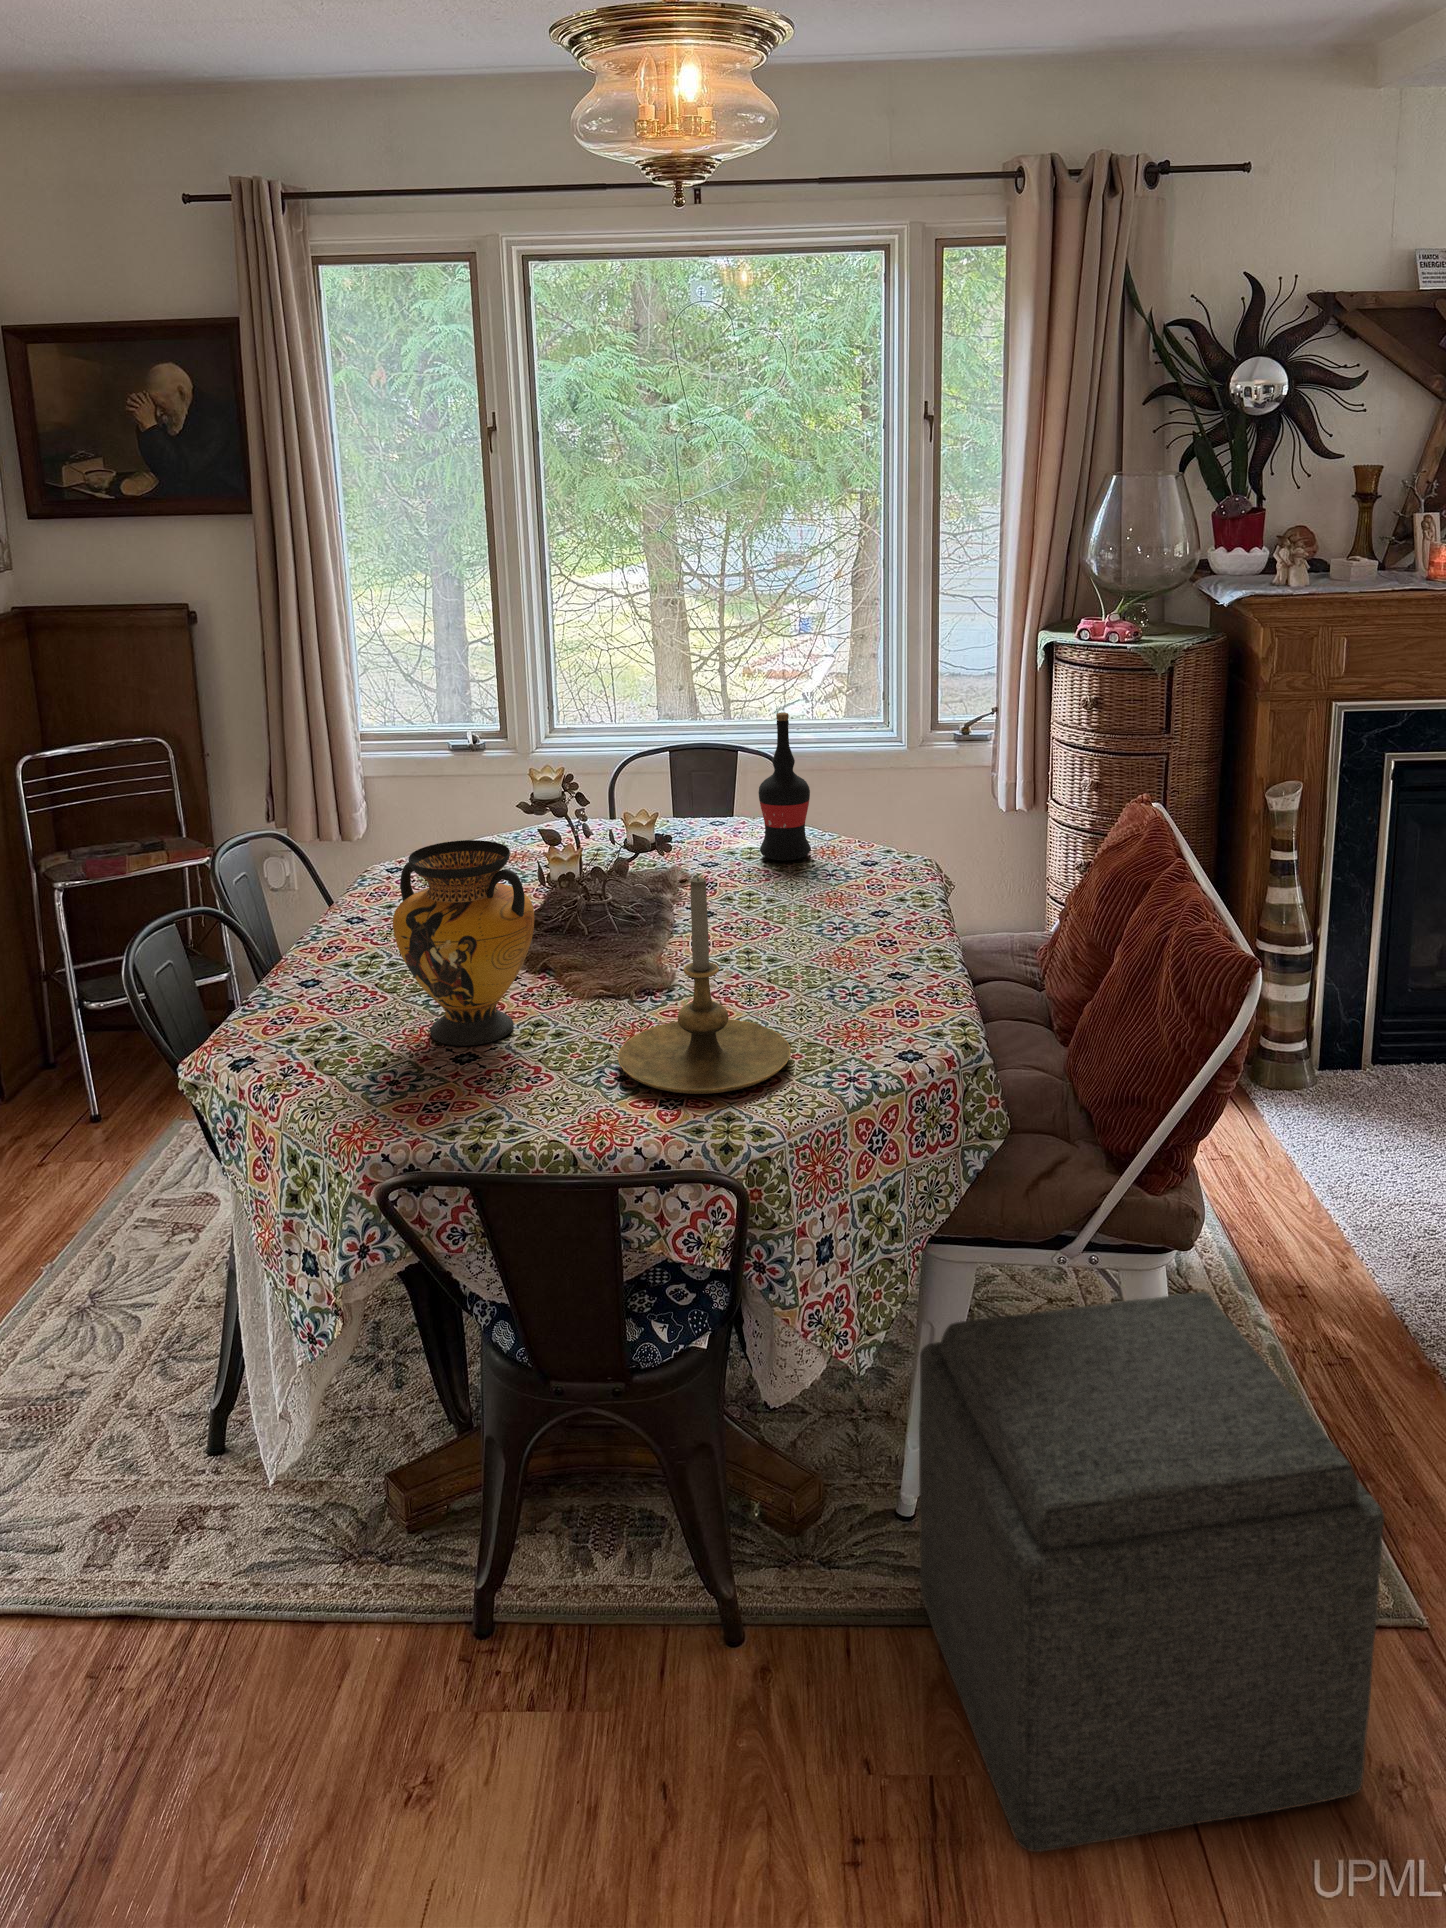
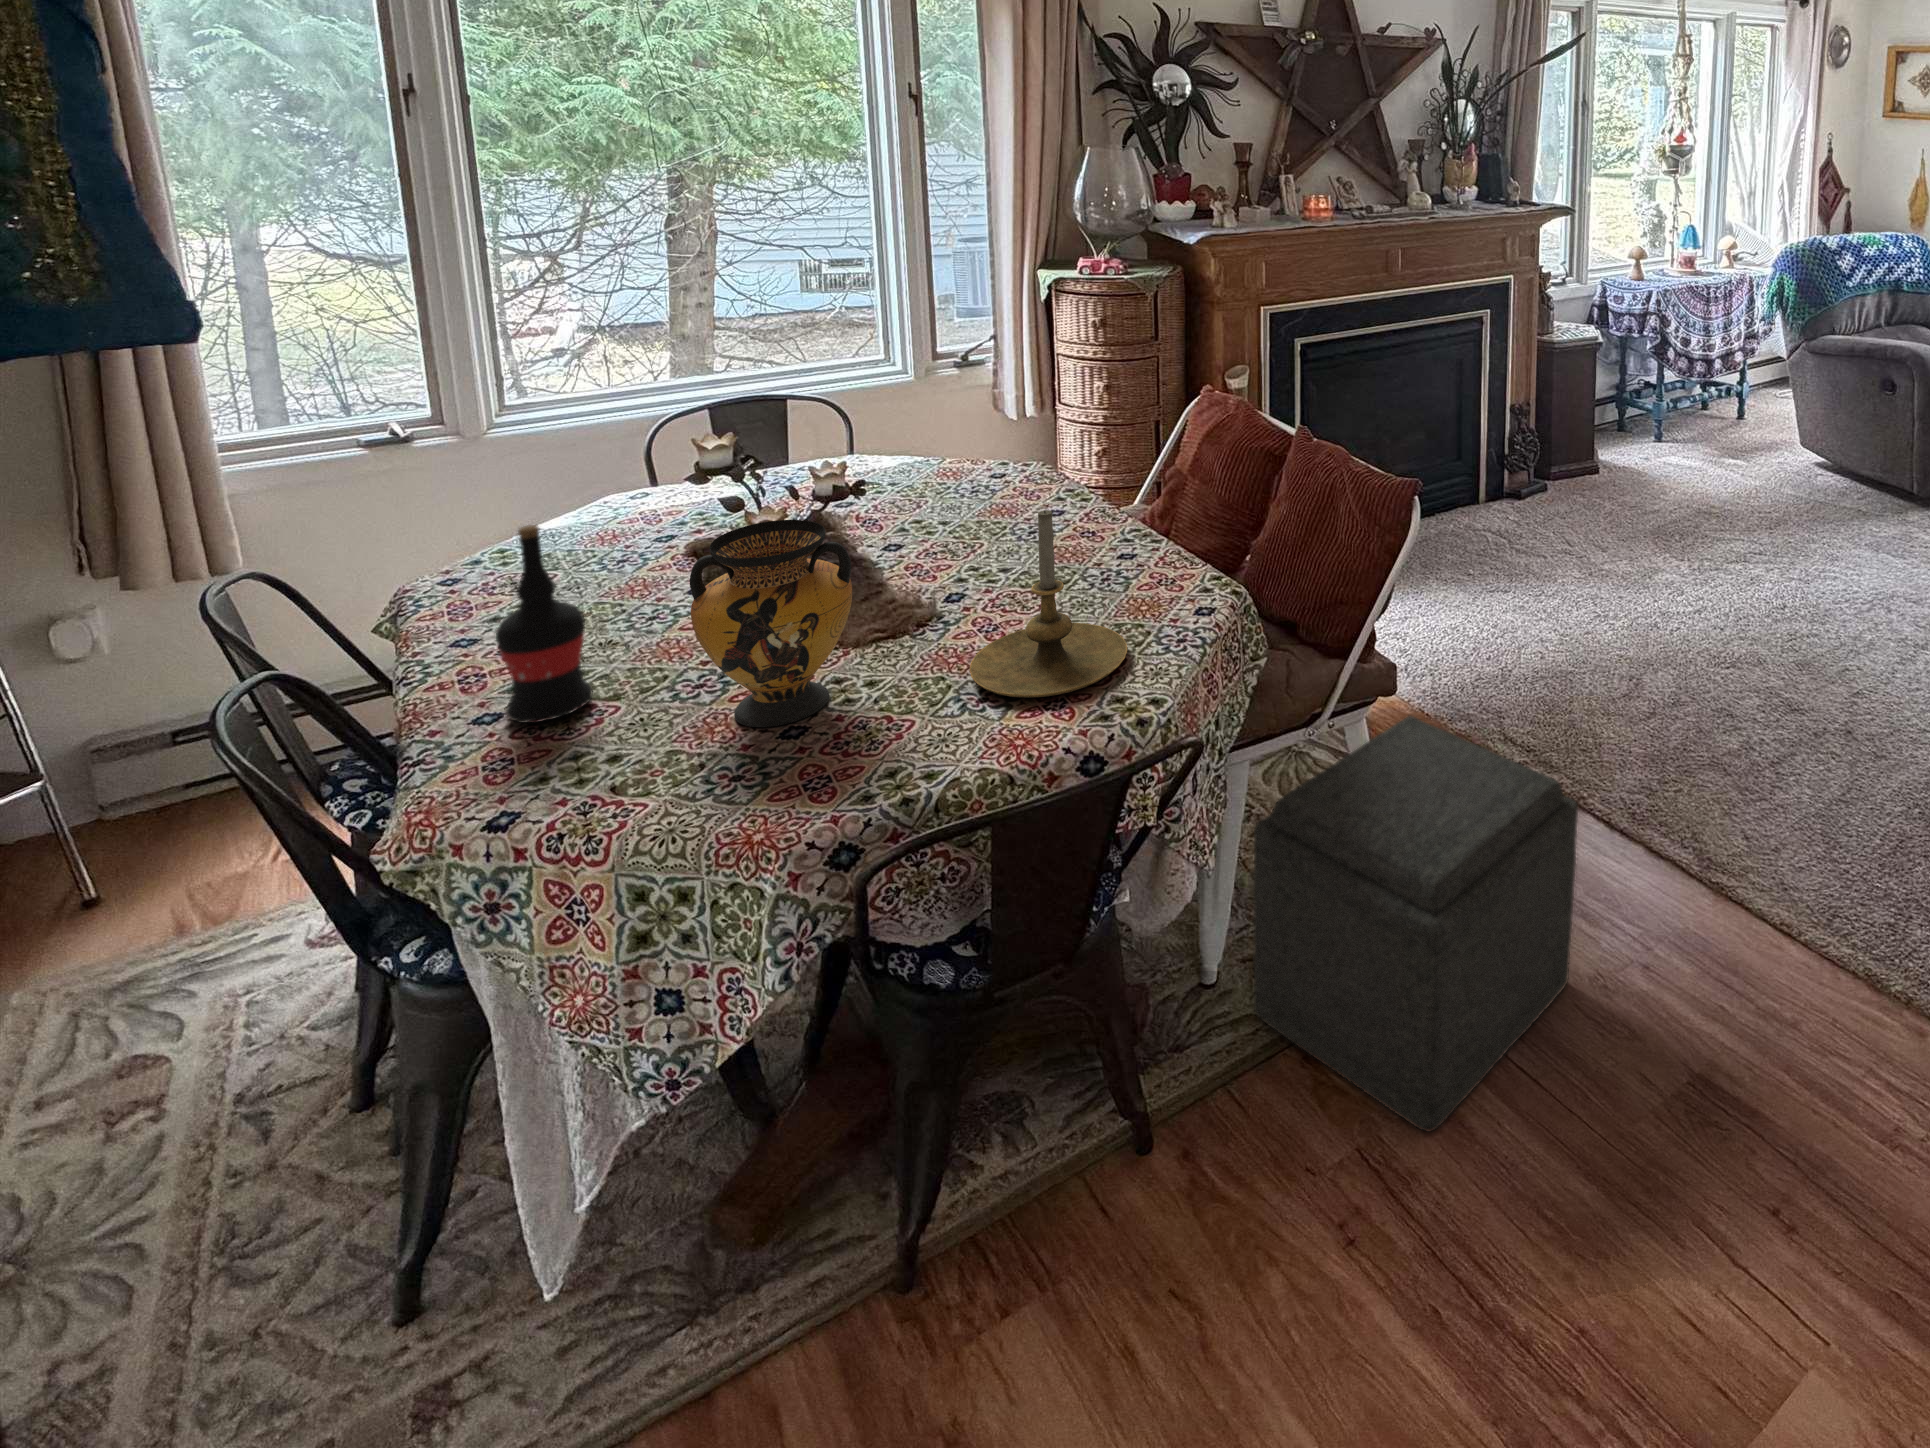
wine bottle: present [758,712,811,861] -> present [496,525,593,723]

